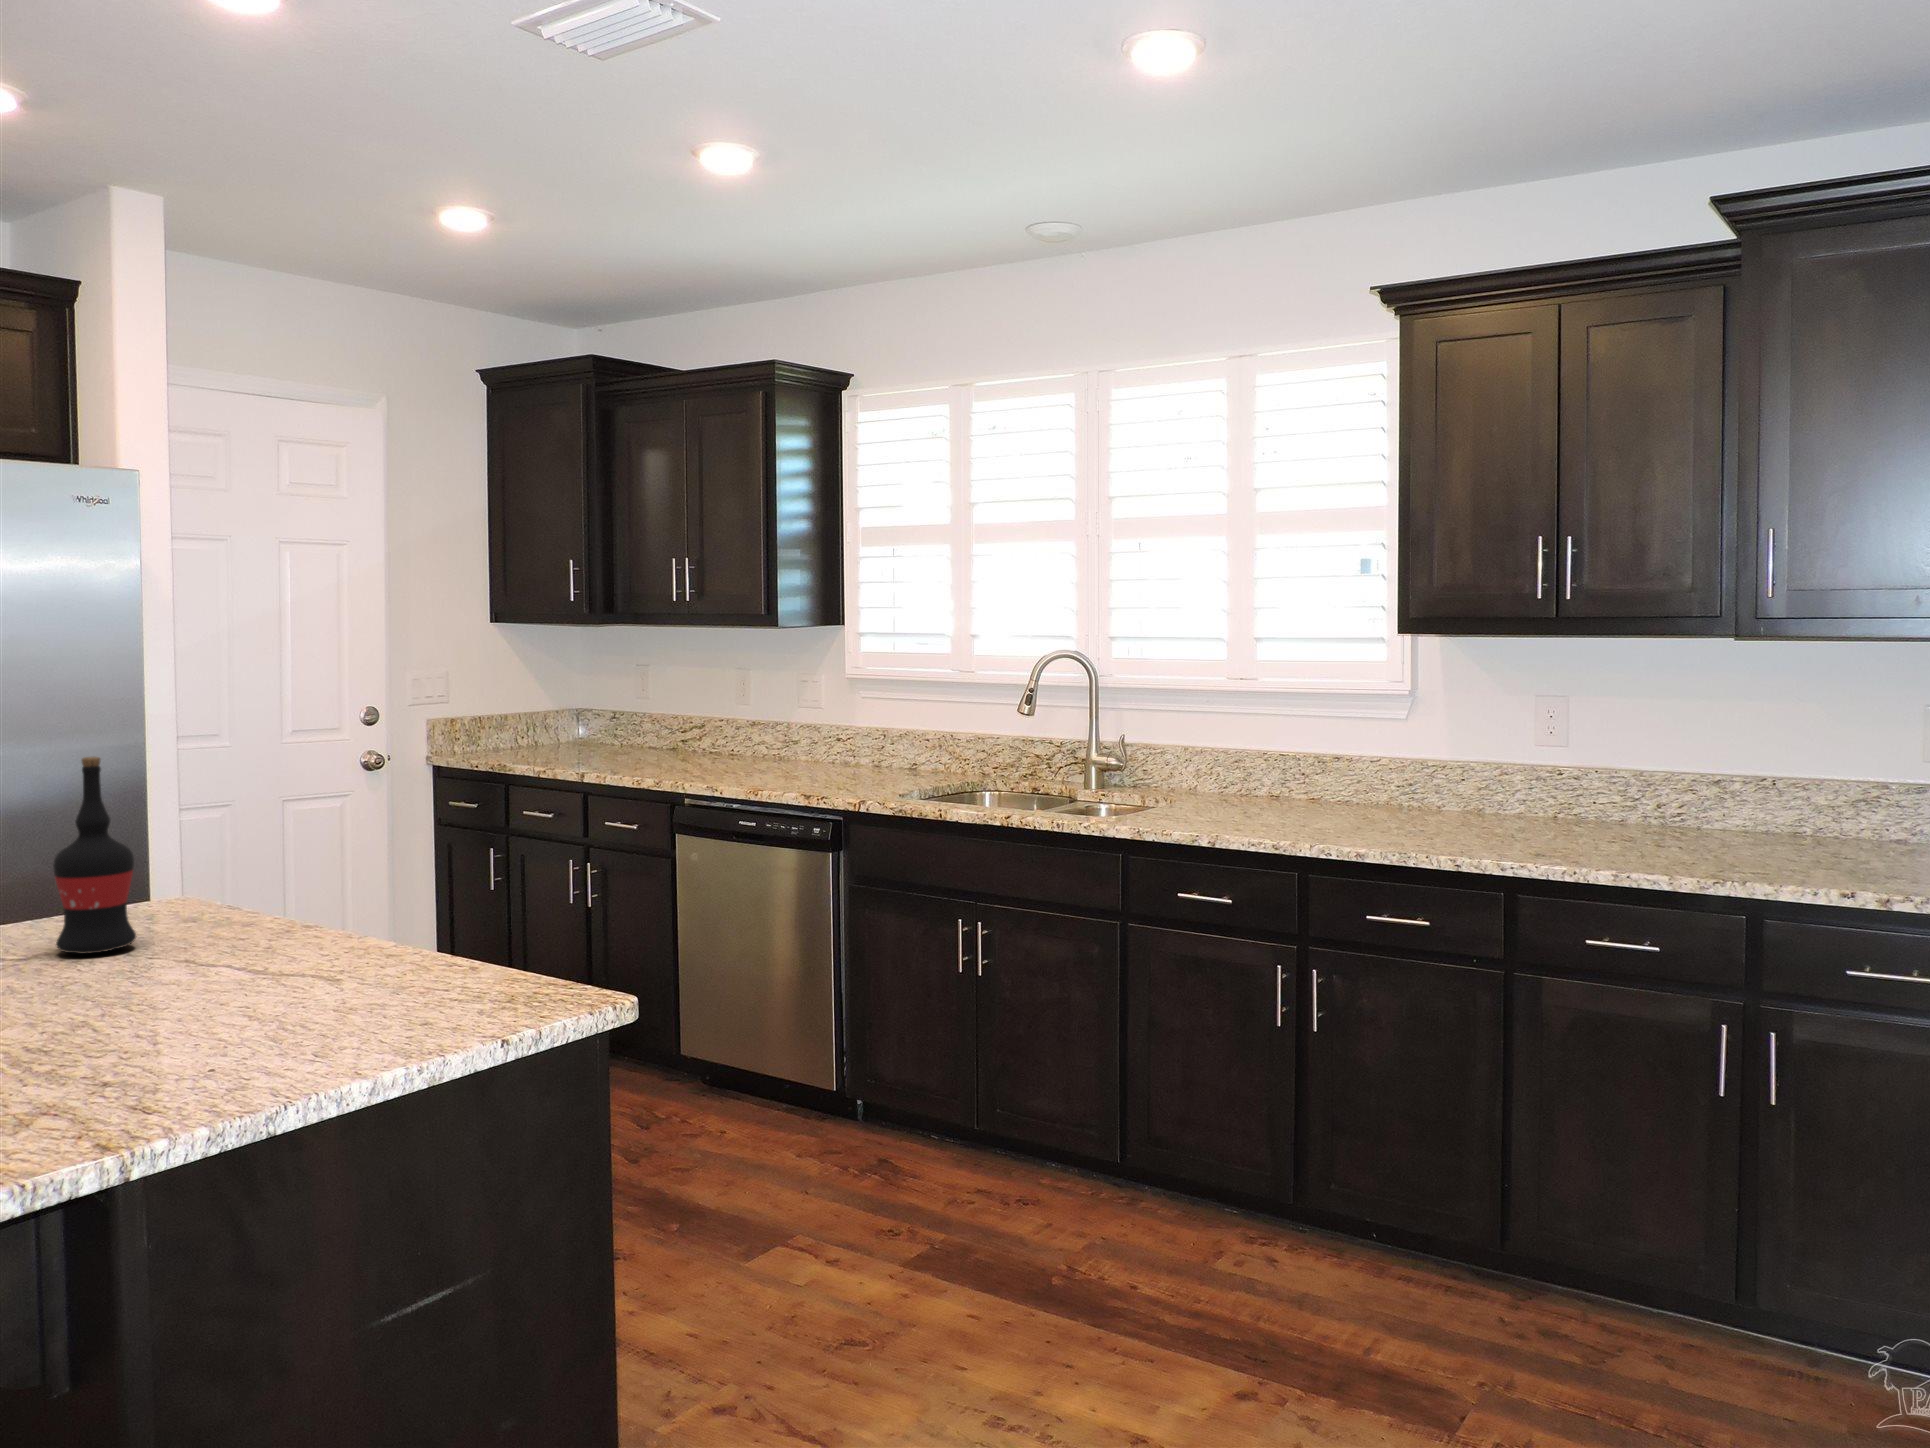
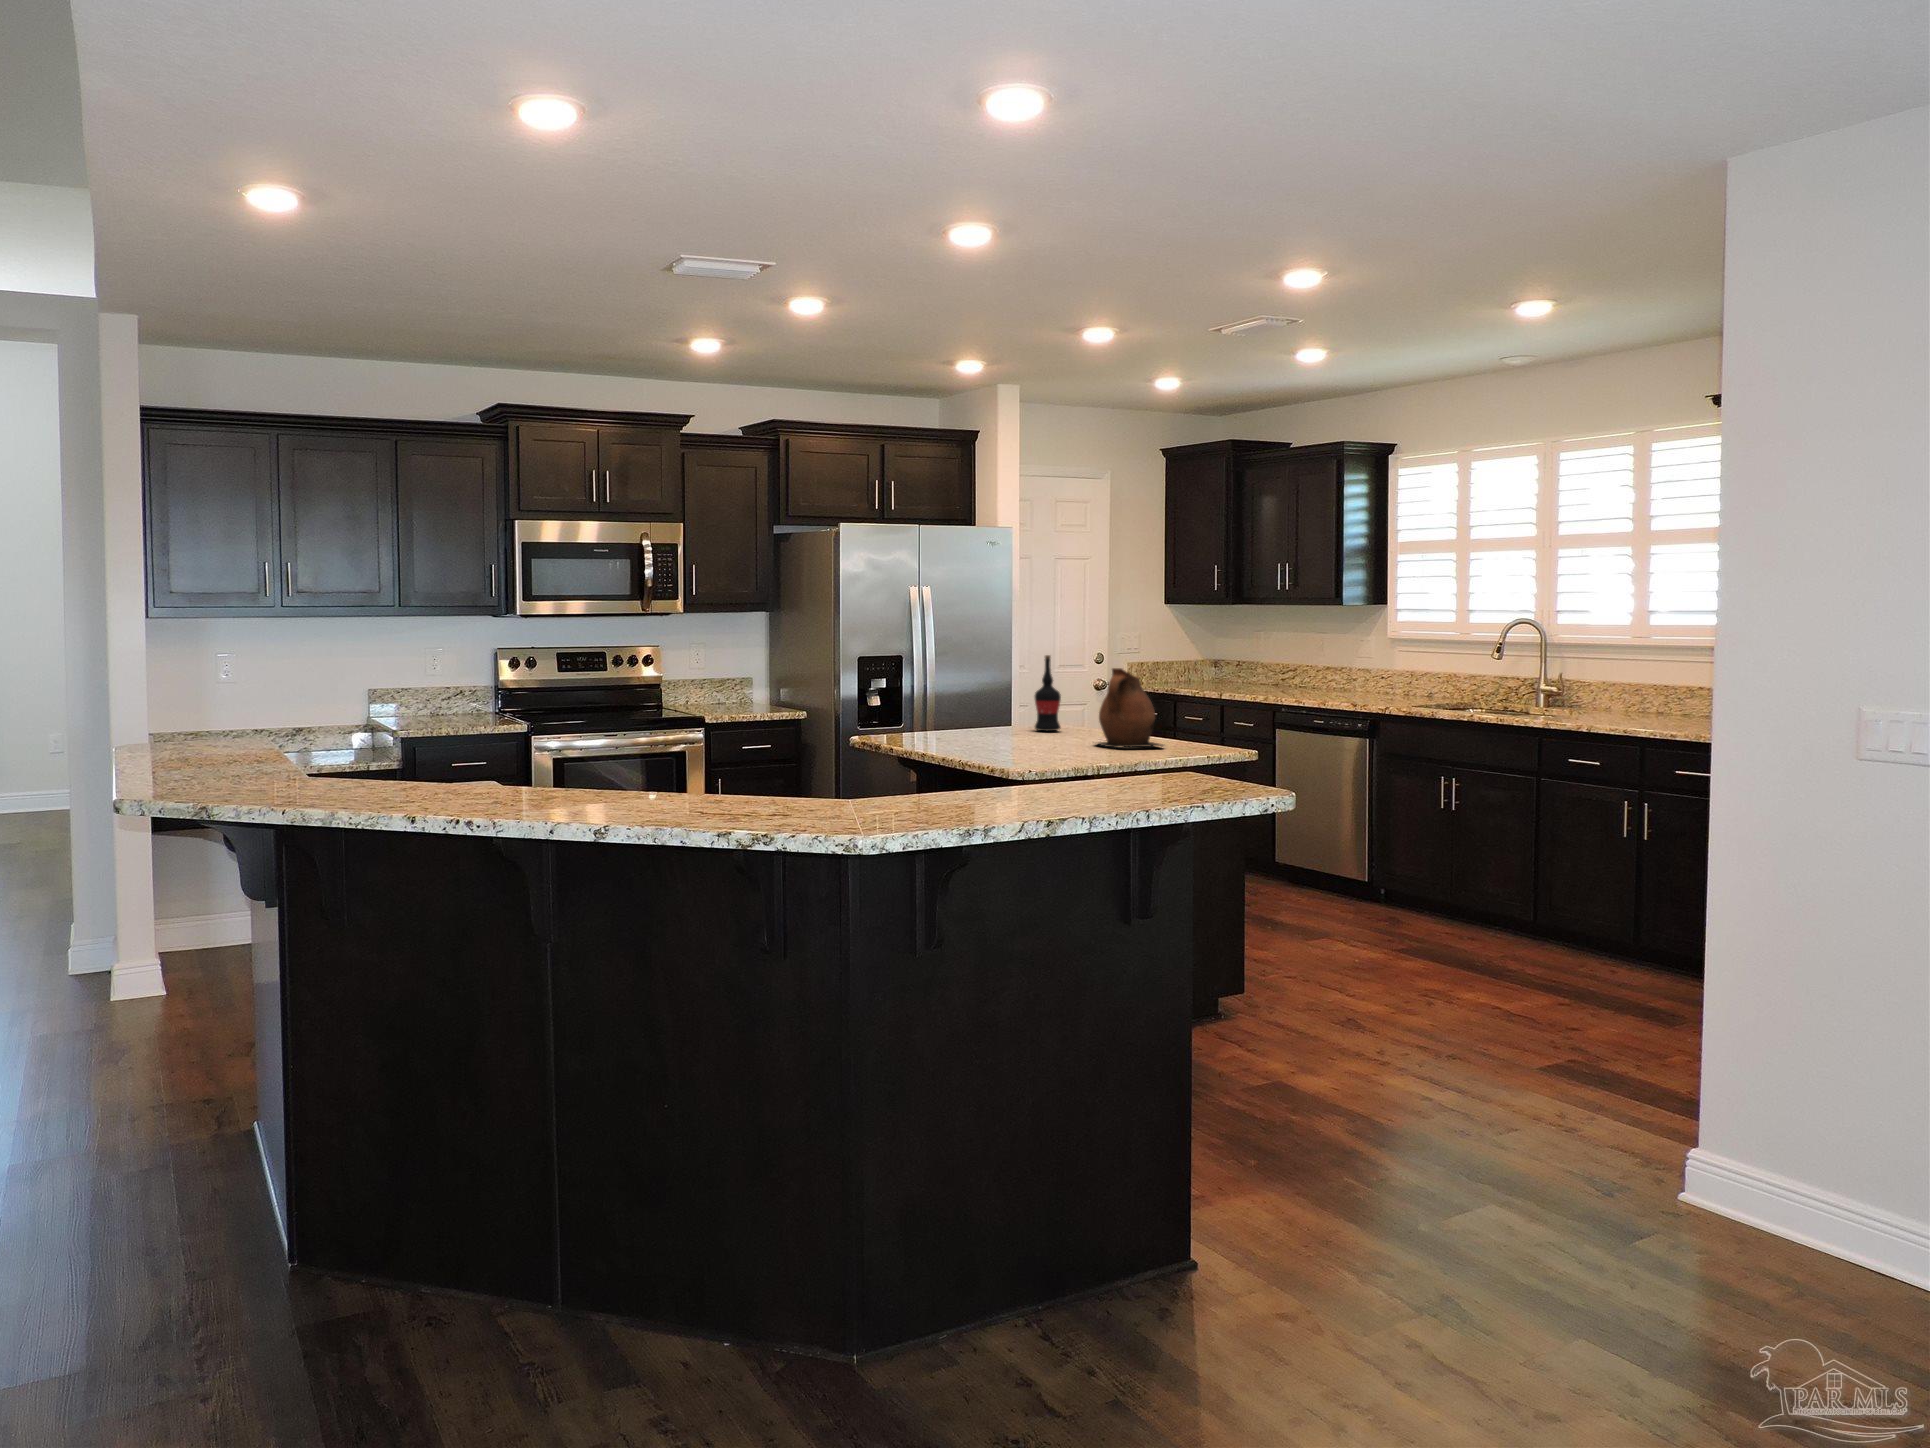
ceramic pitcher: none [150,813,377,1050] -> present [1098,668,1163,748]

